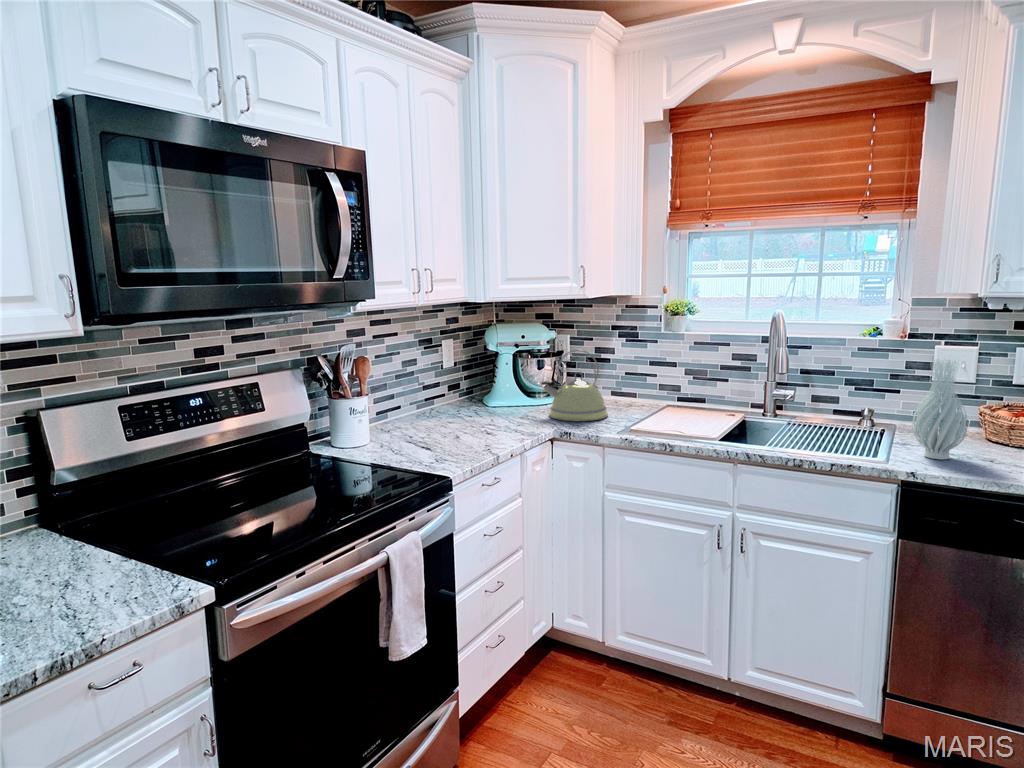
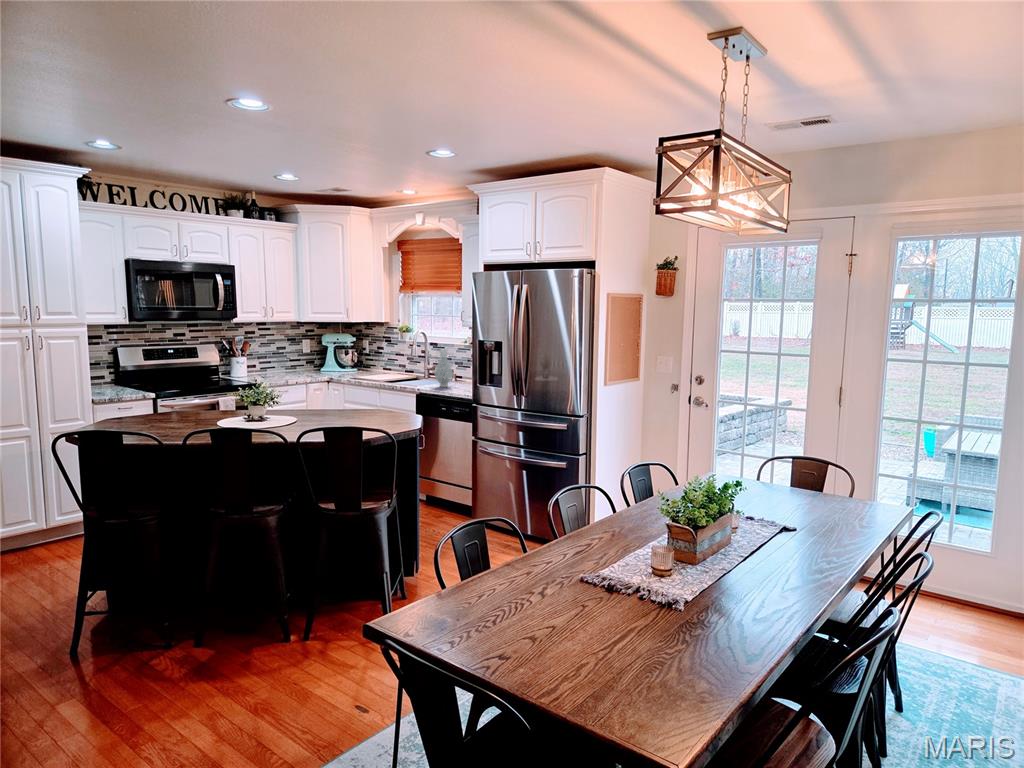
kettle: present [541,350,608,421] -> none [334,345,364,376]

